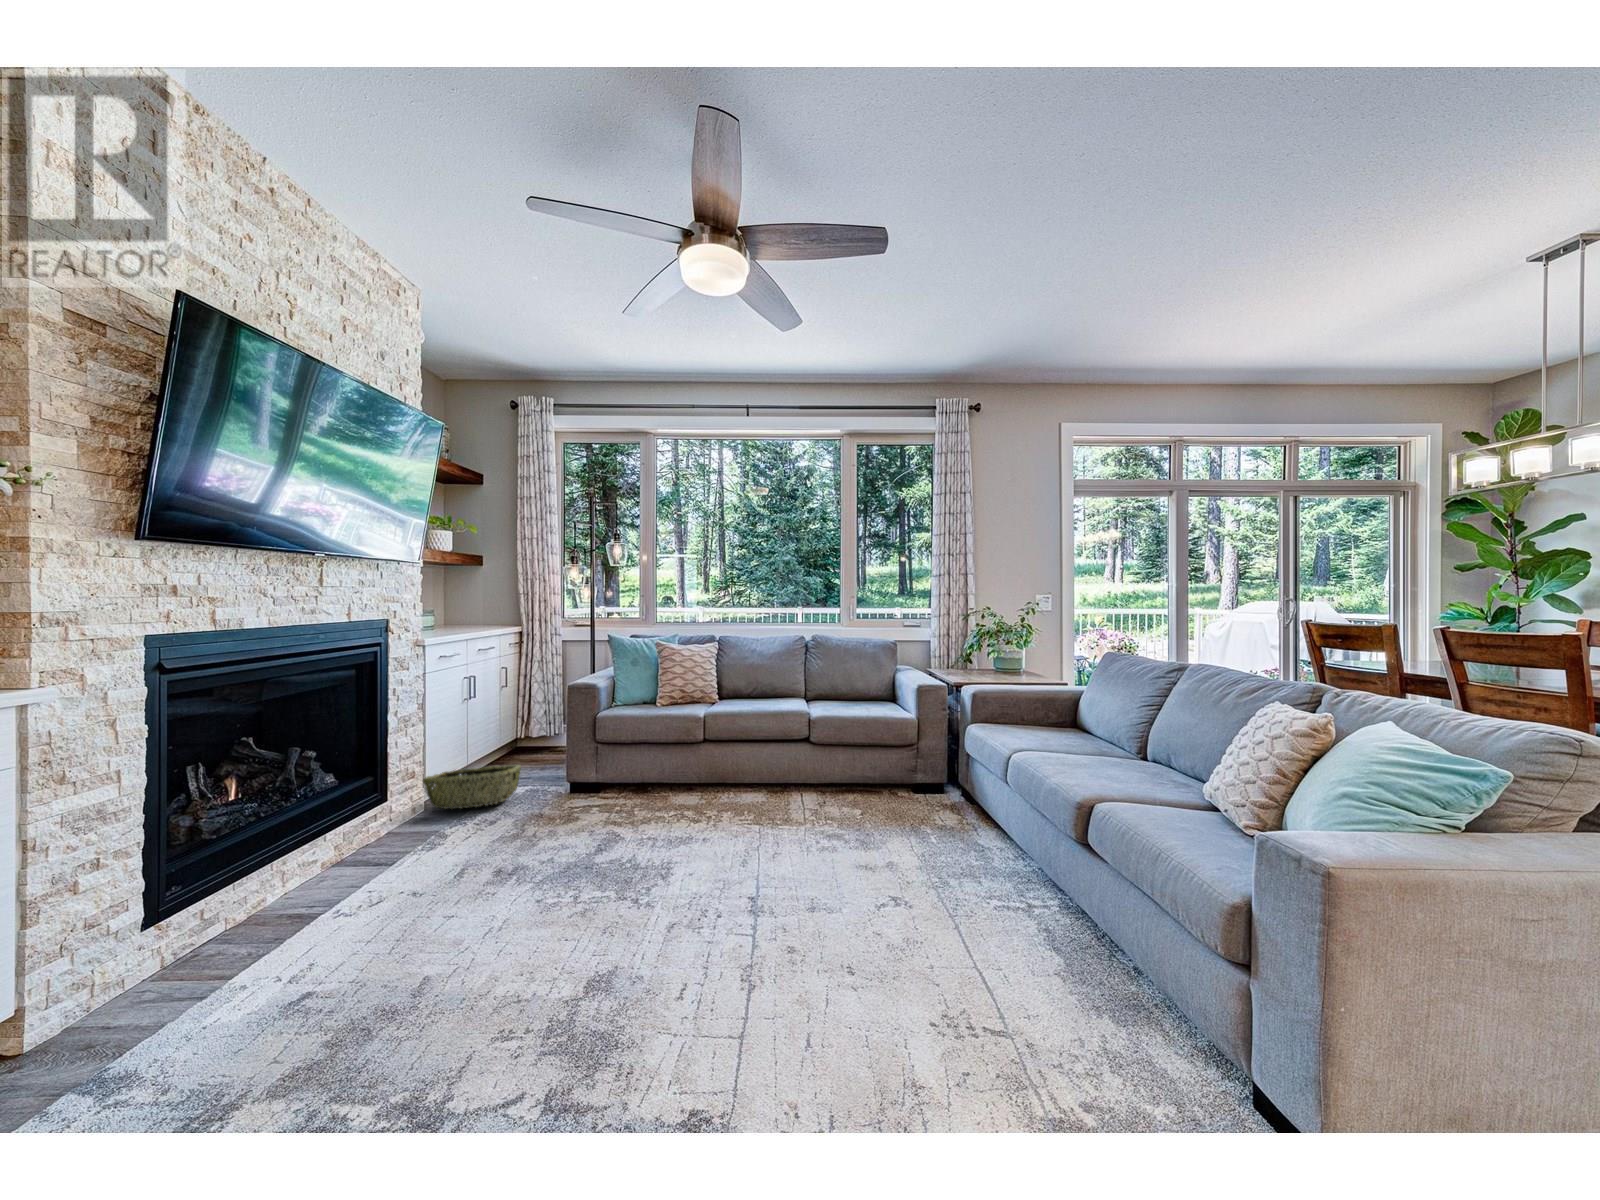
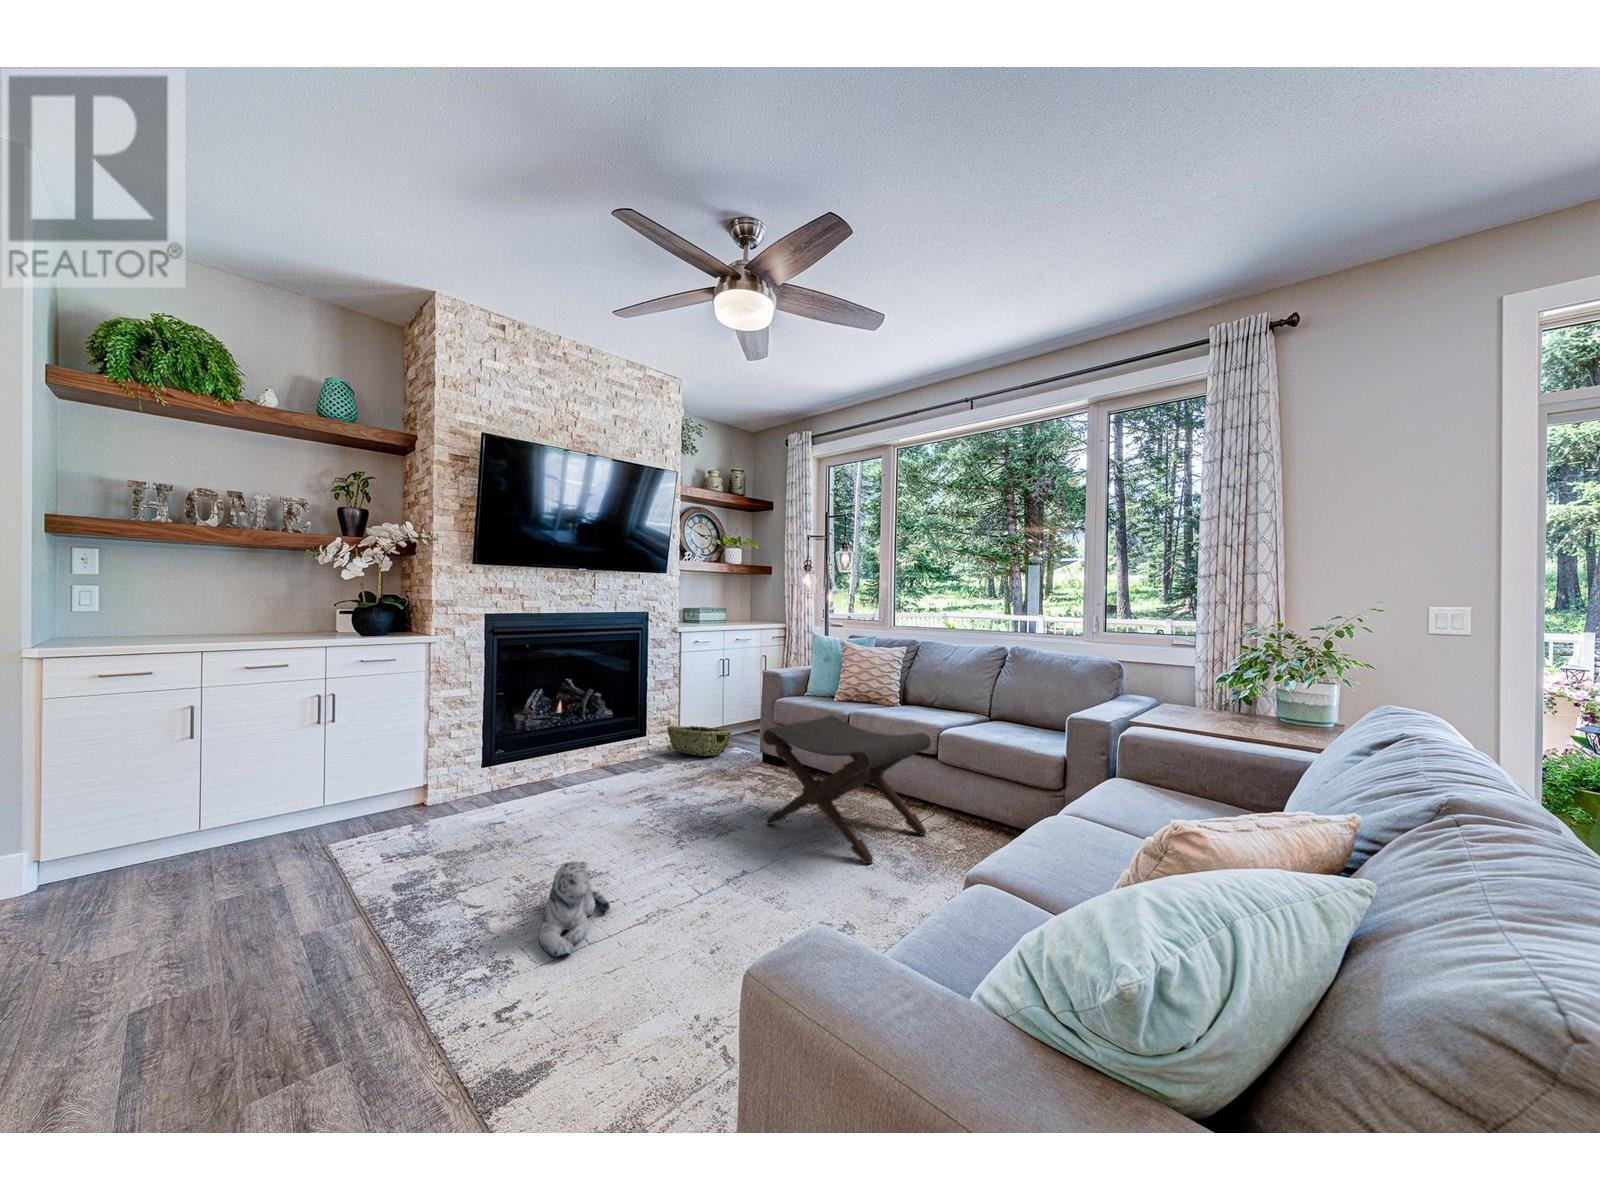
footstool: none [698,718,847,850] -> present [763,715,931,864]
plush toy: none [644,949,782,1086] -> present [539,862,610,957]

